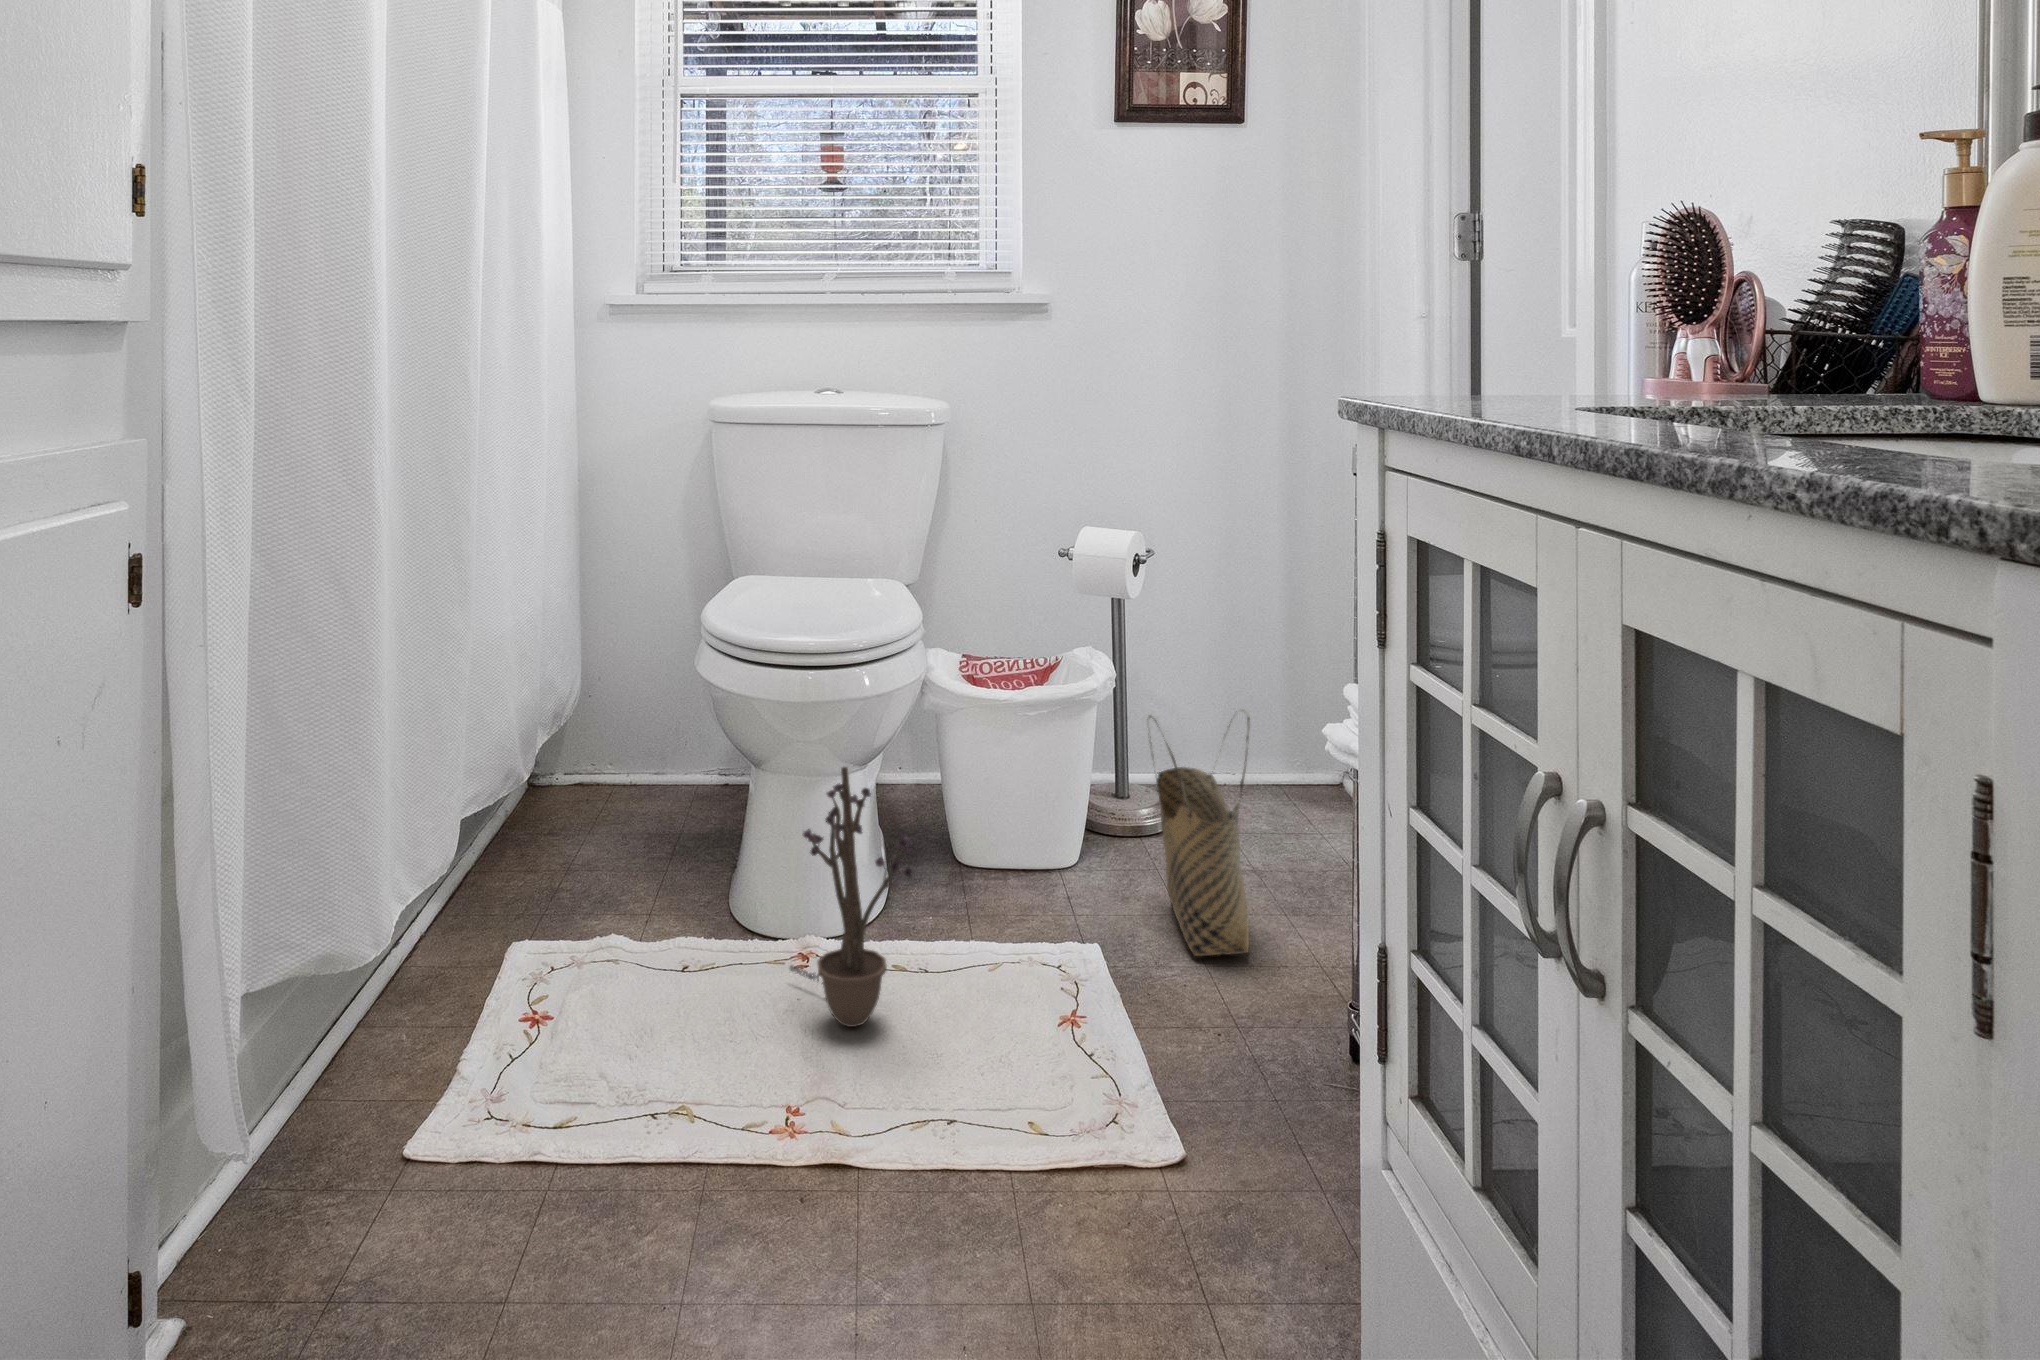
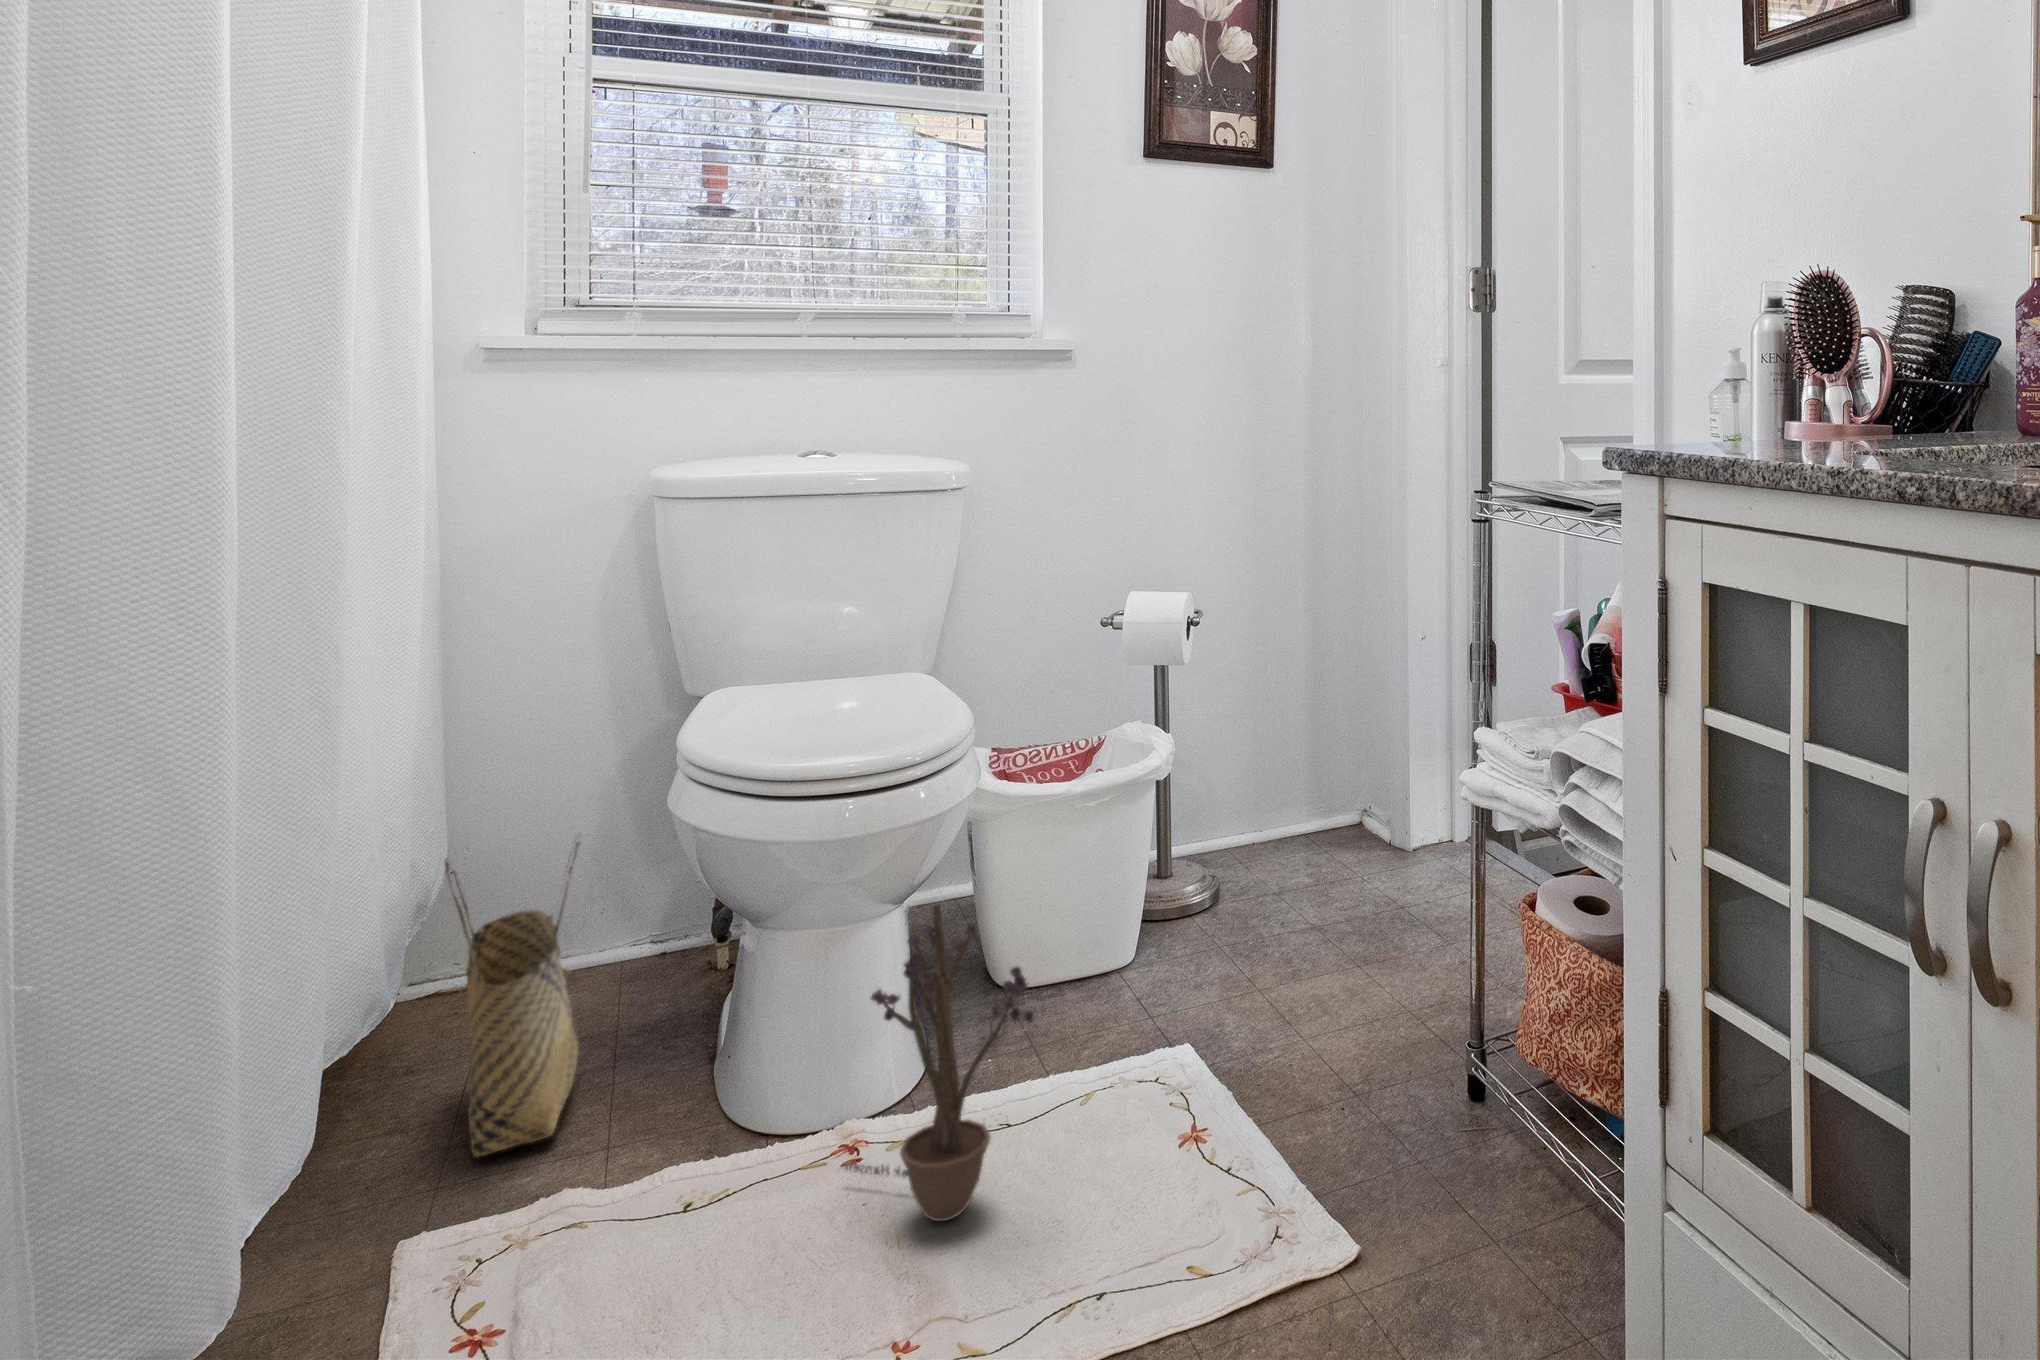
woven basket: present [1147,710,1250,956] -> present [444,833,582,1157]

